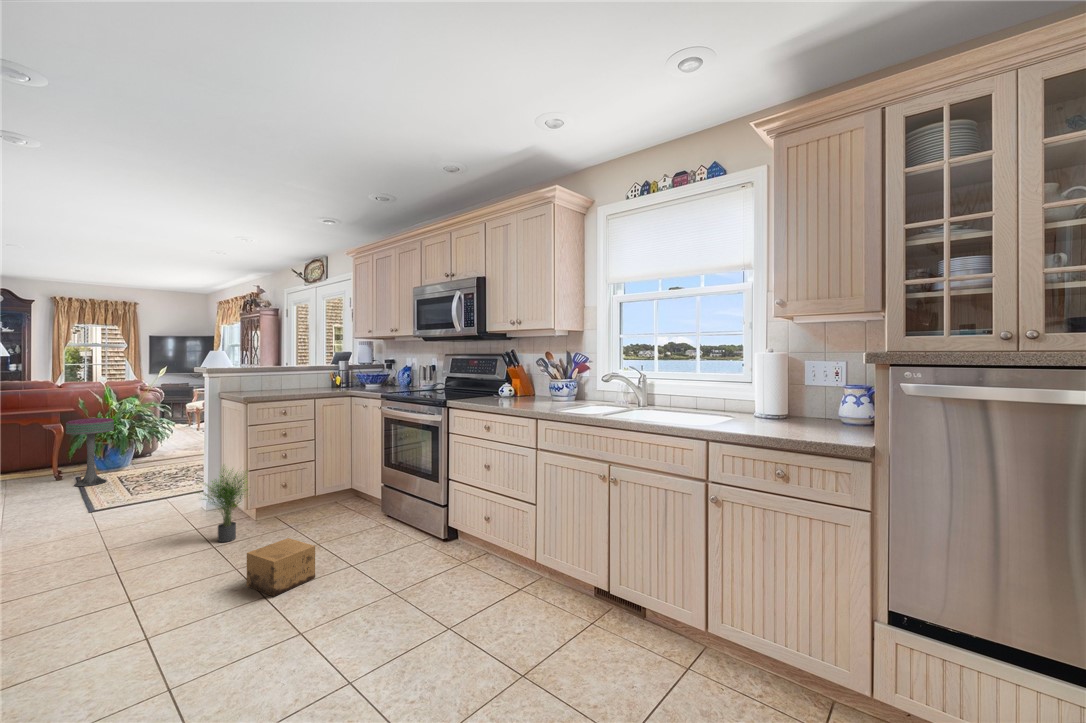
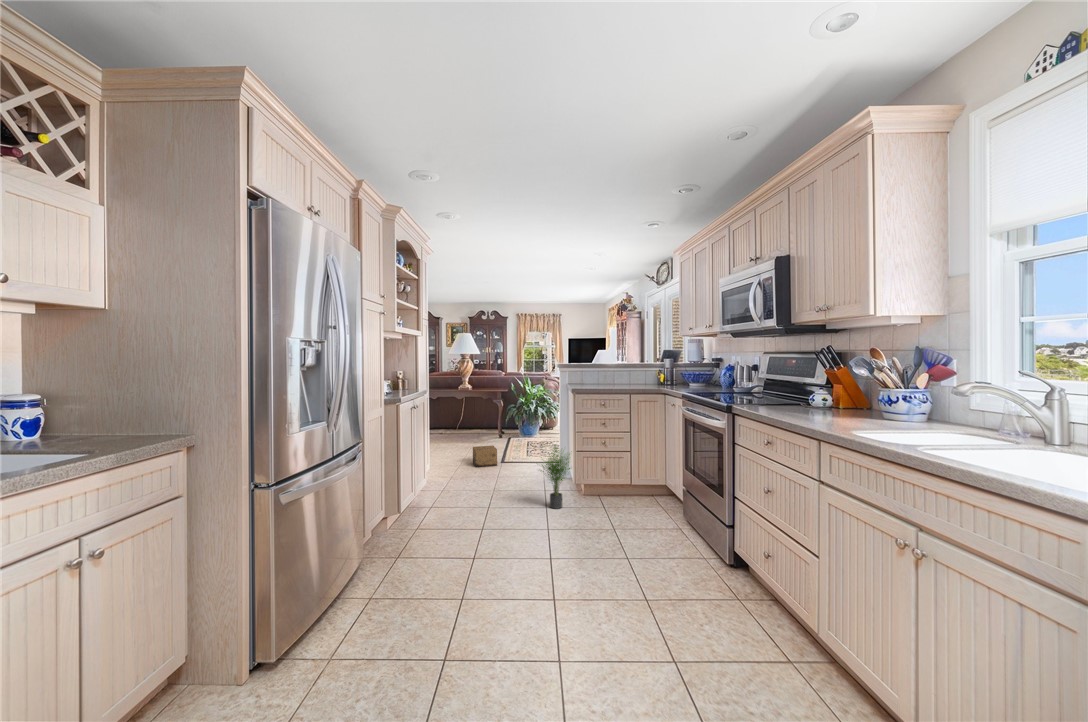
bar stool: present [66,418,114,486] -> none [497,400,522,447]
cardboard box: present [247,538,315,597] -> present [473,446,497,467]

